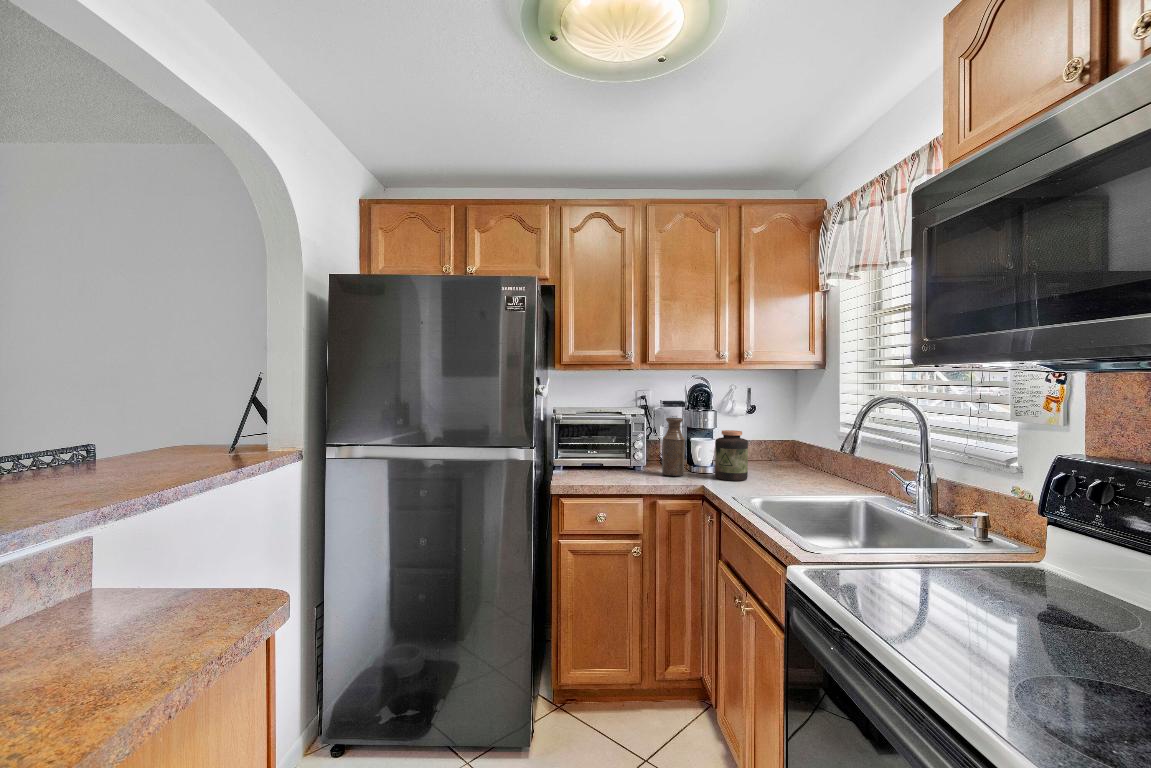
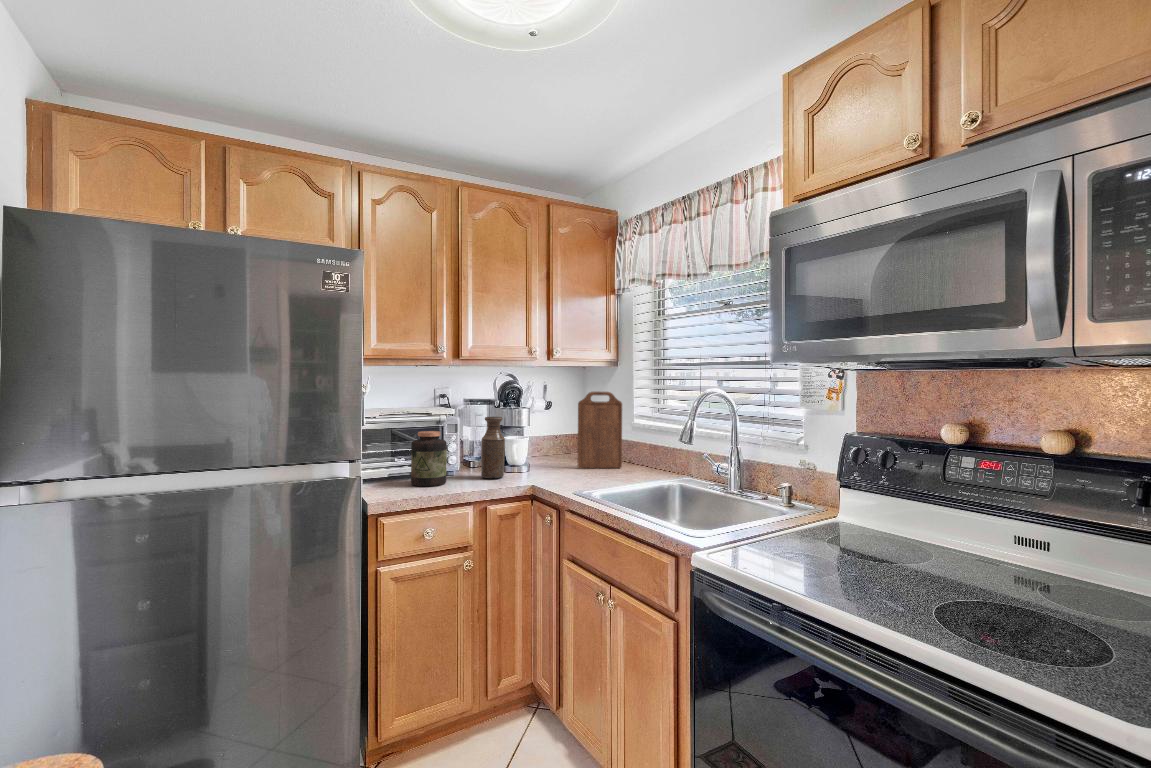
cutting board: none [768,396,820,479] -> present [577,392,622,468]
jar: present [715,430,748,481] -> present [411,431,447,486]

